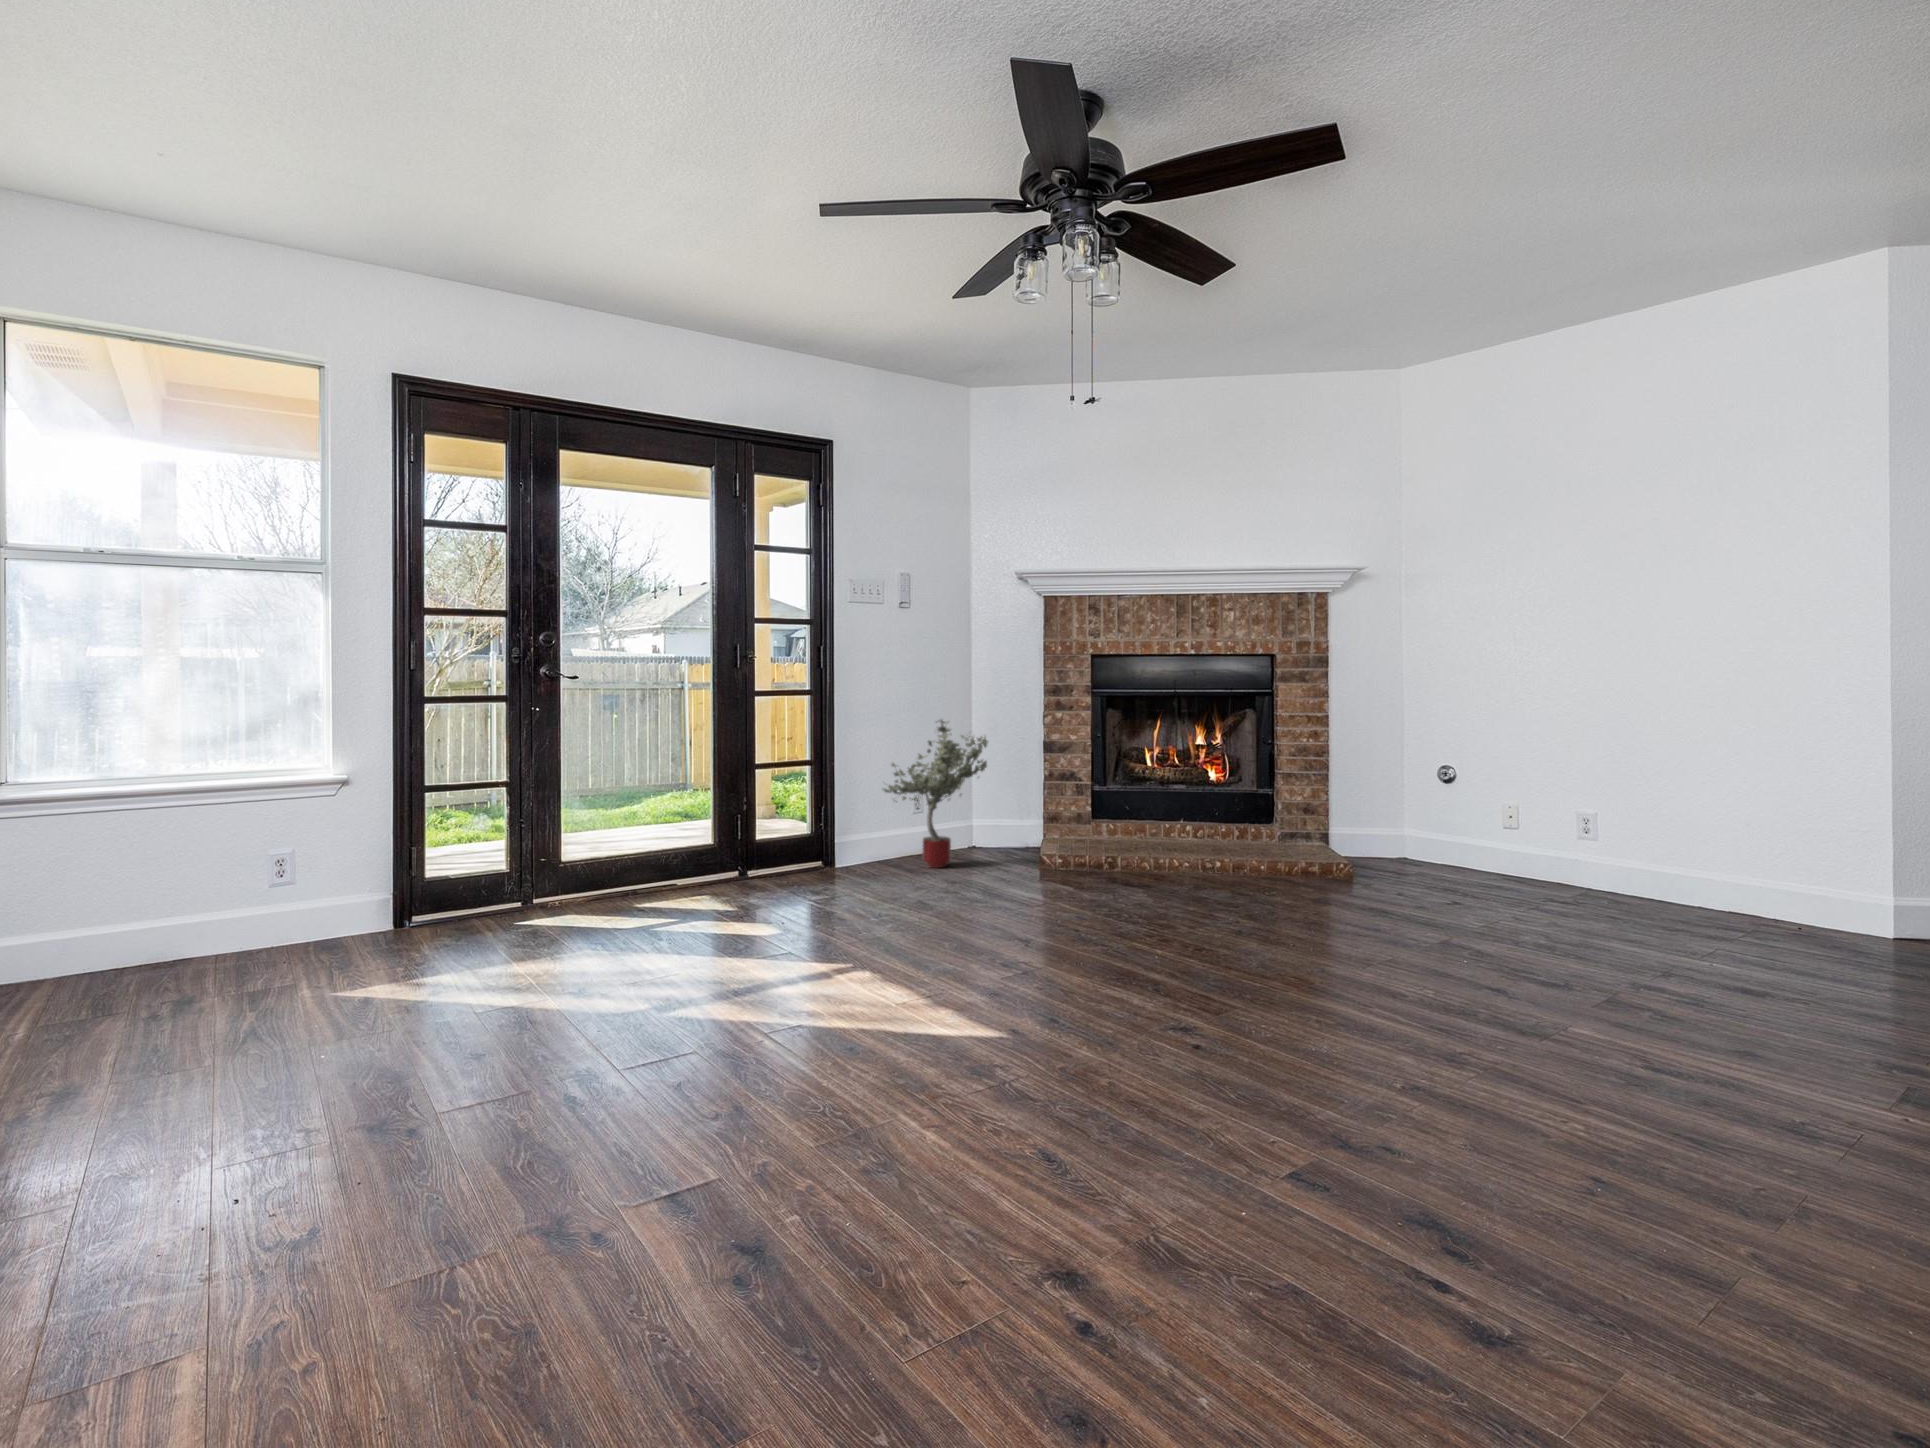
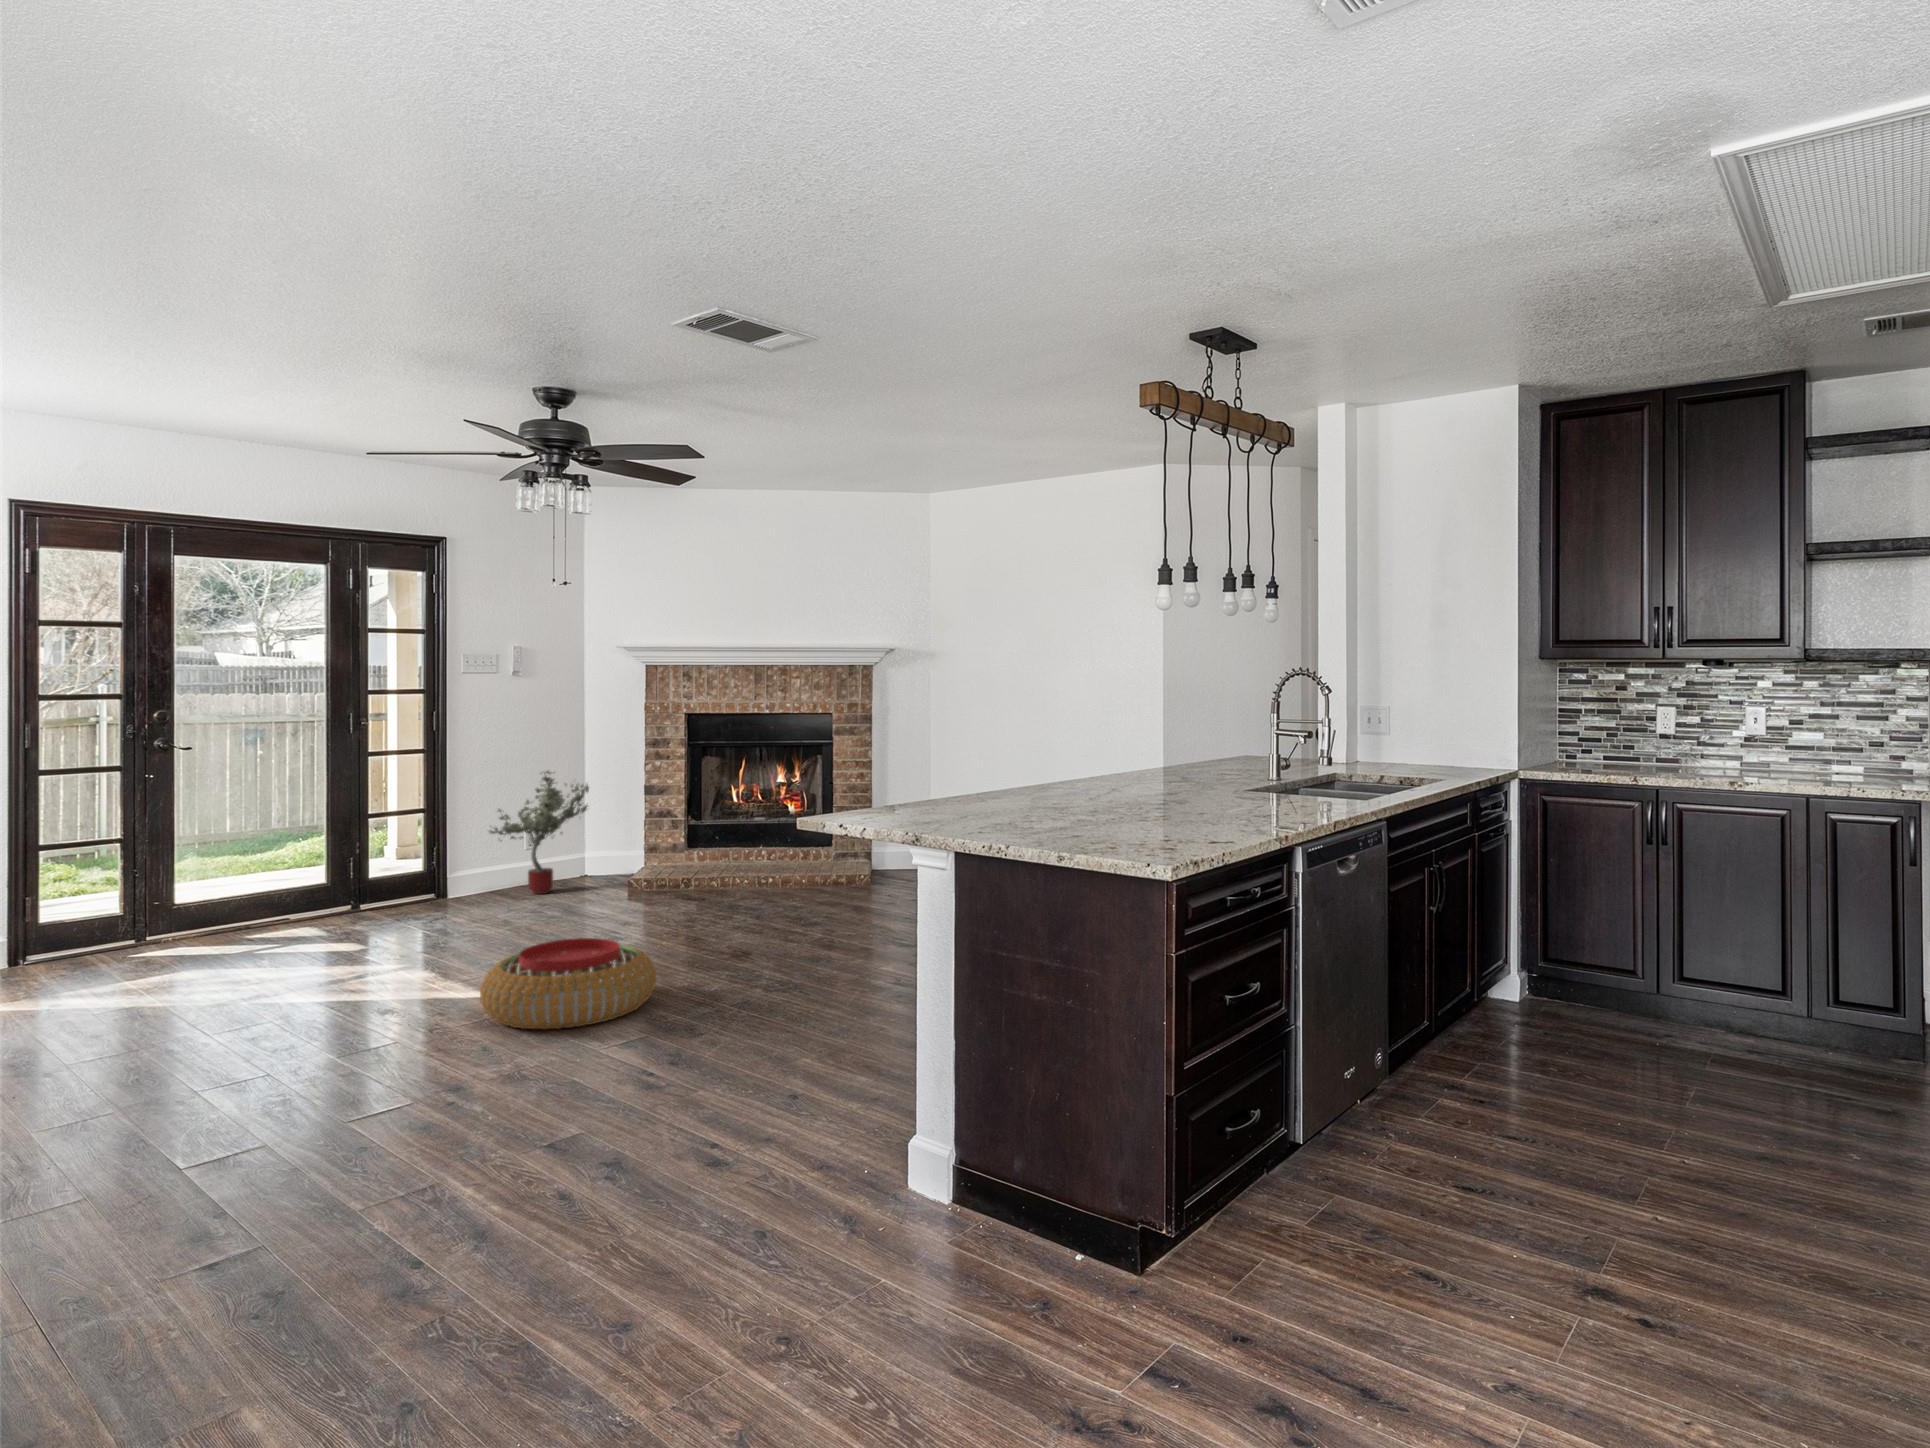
pouf: none [996,957,1276,1130] -> present [480,938,657,1029]

